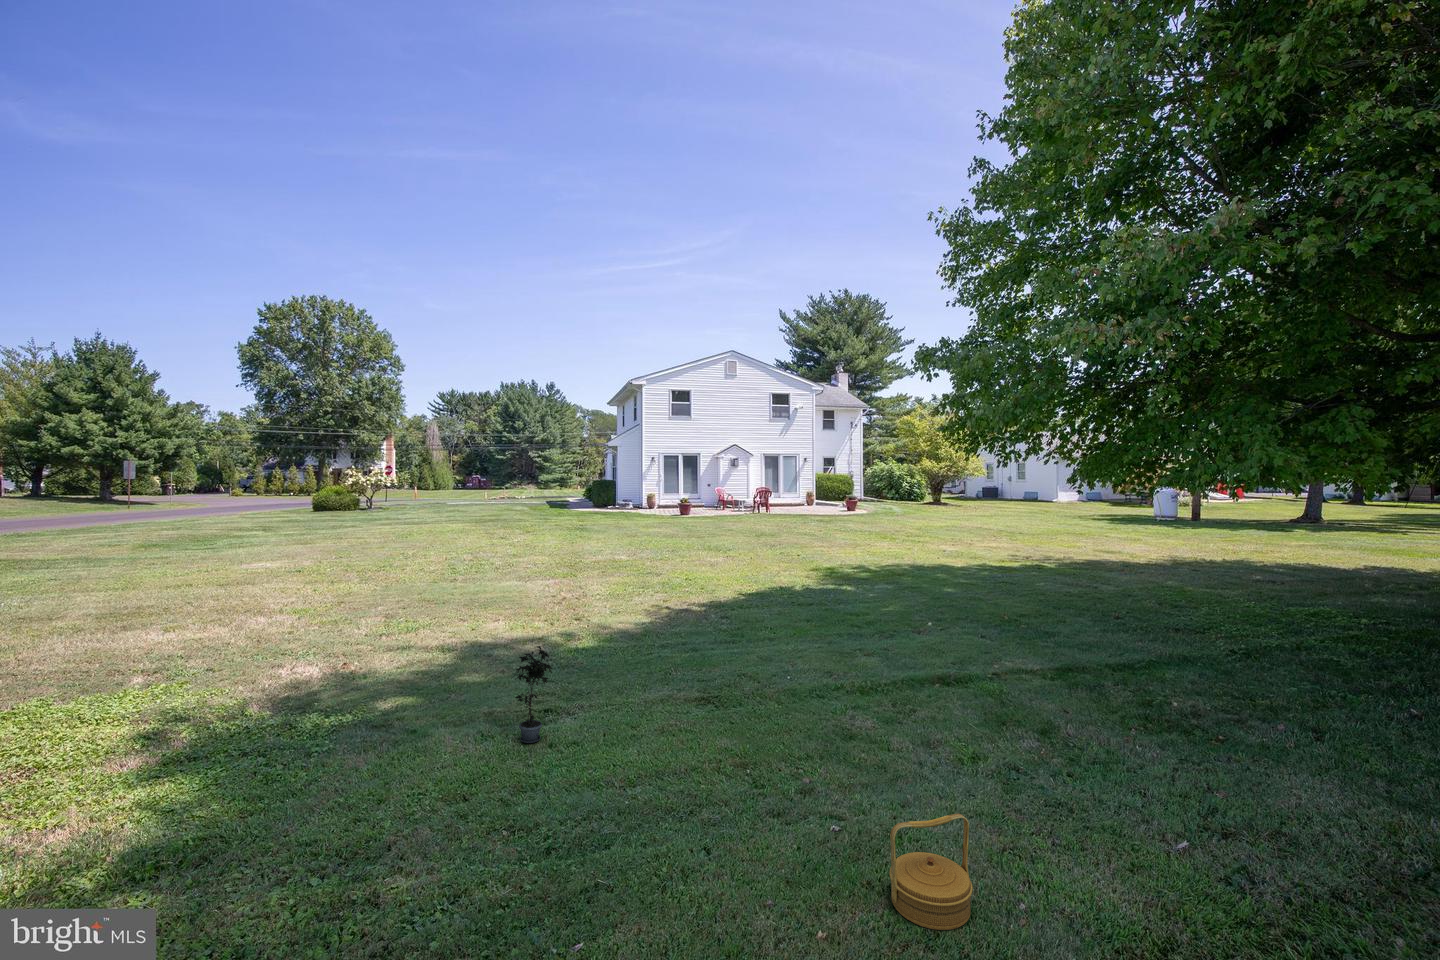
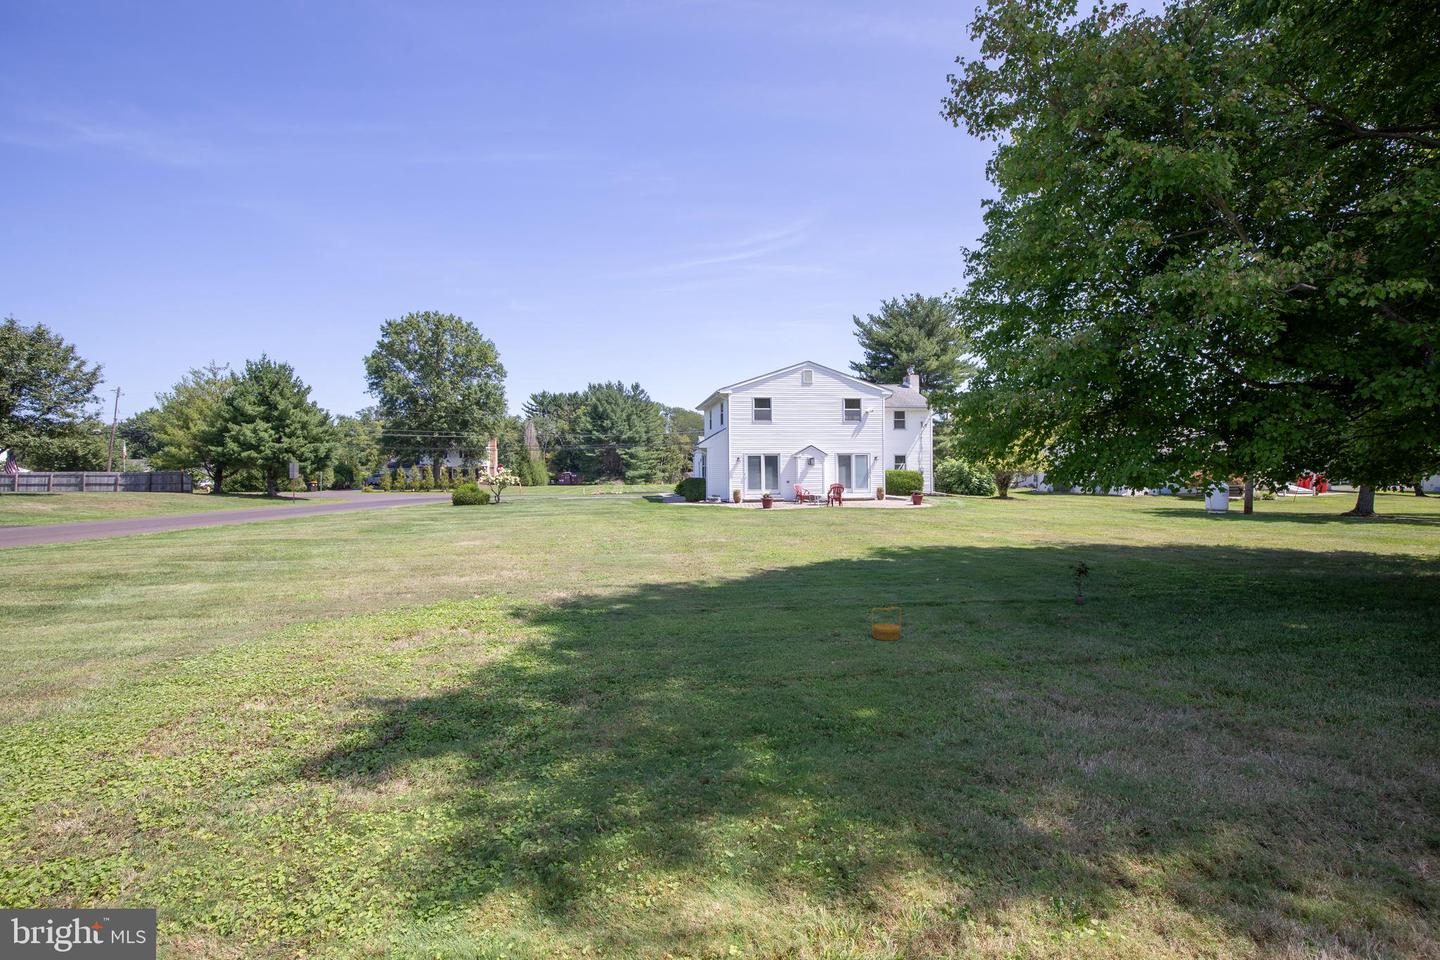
potted plant: present [512,646,552,743] -> present [1069,563,1095,604]

